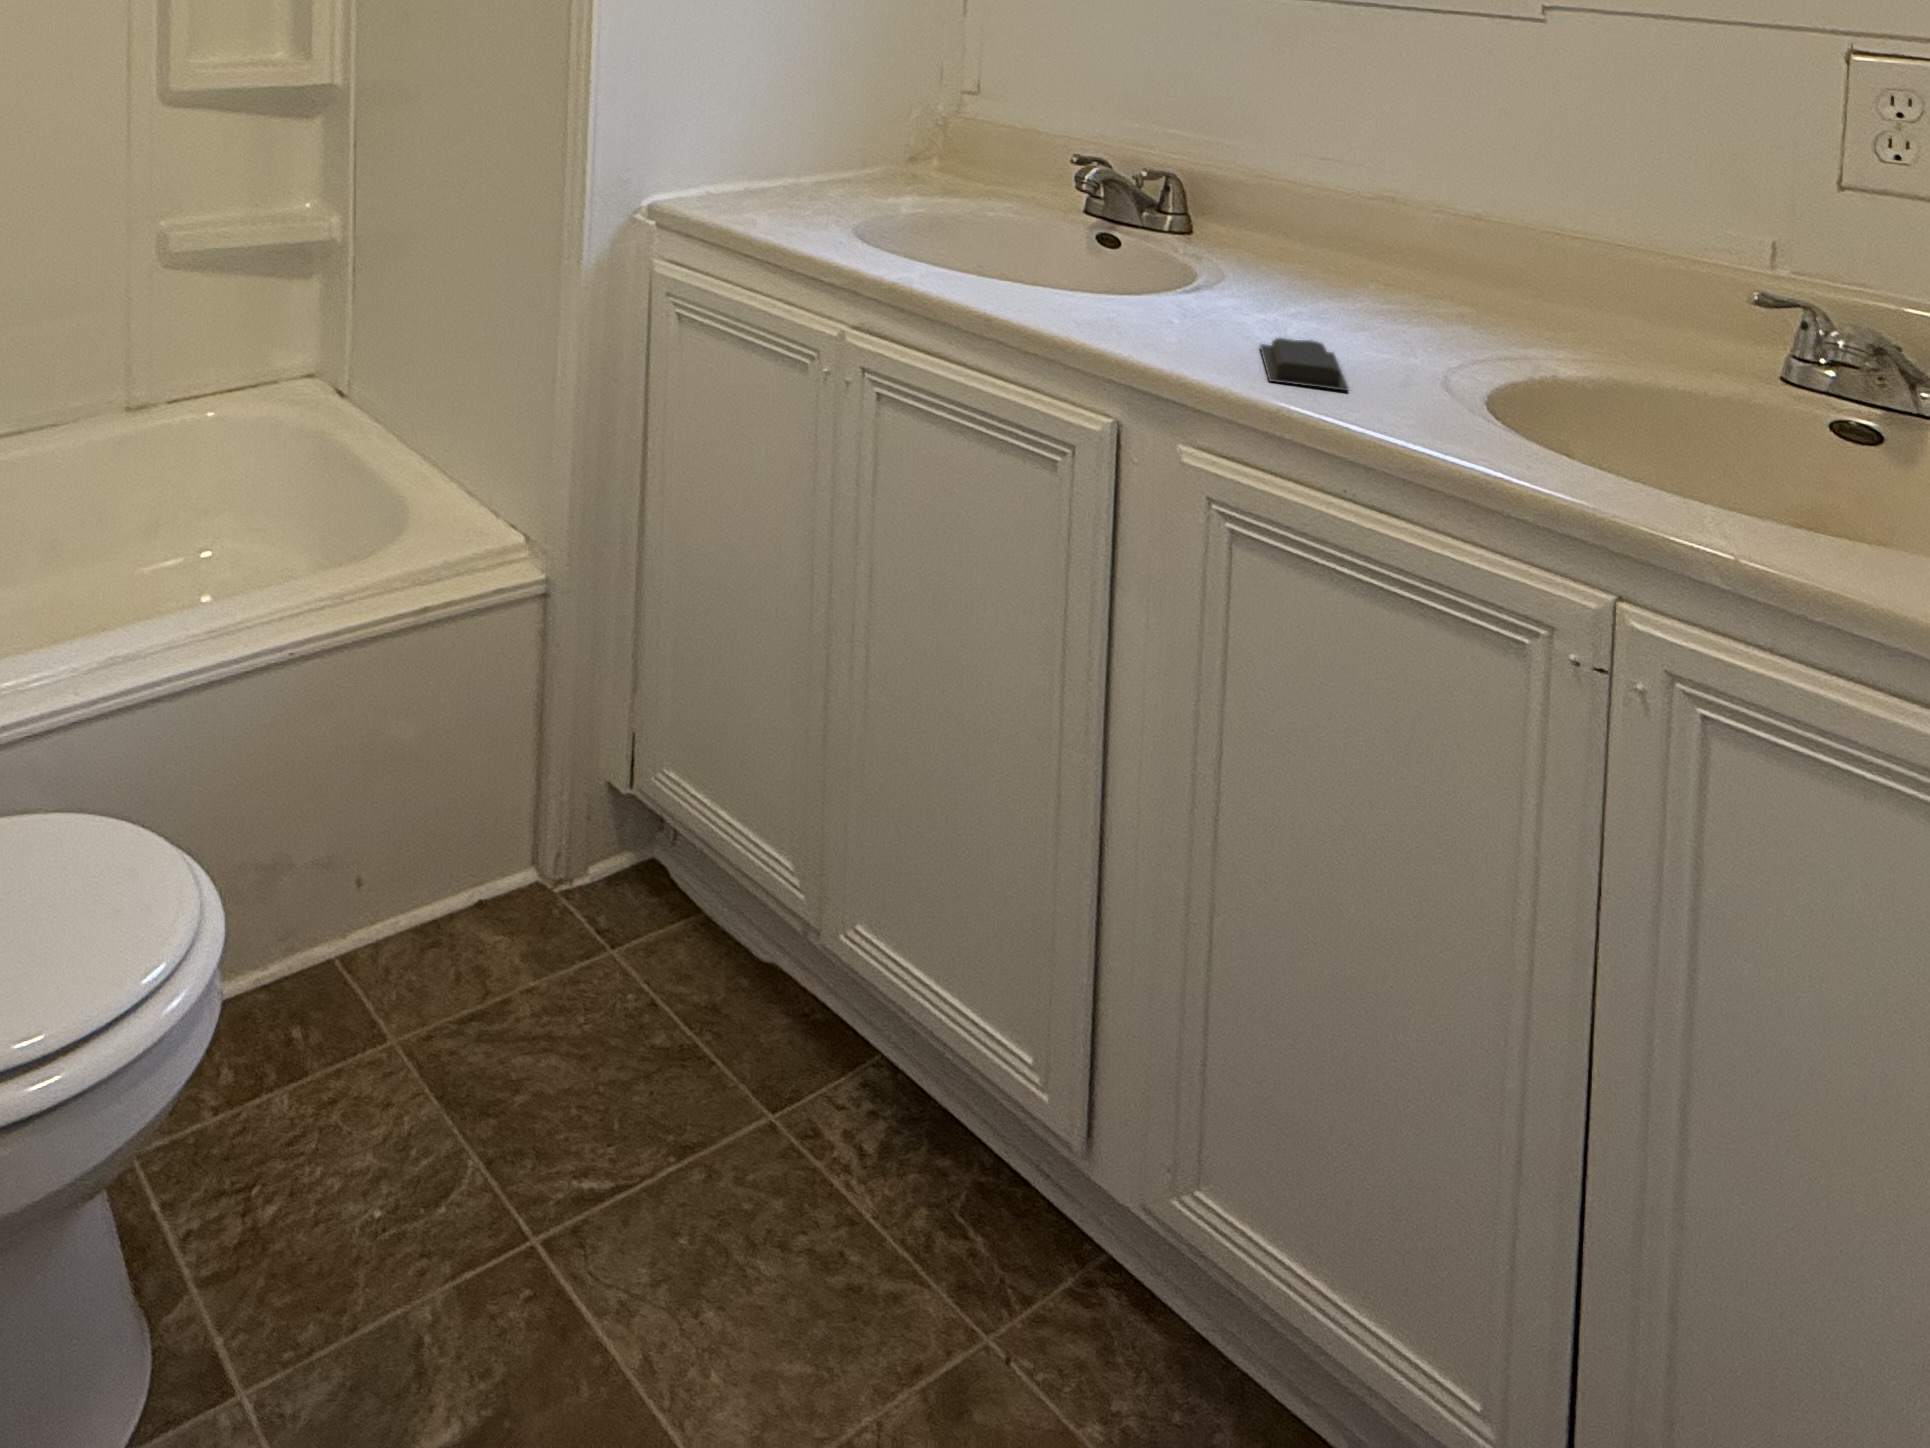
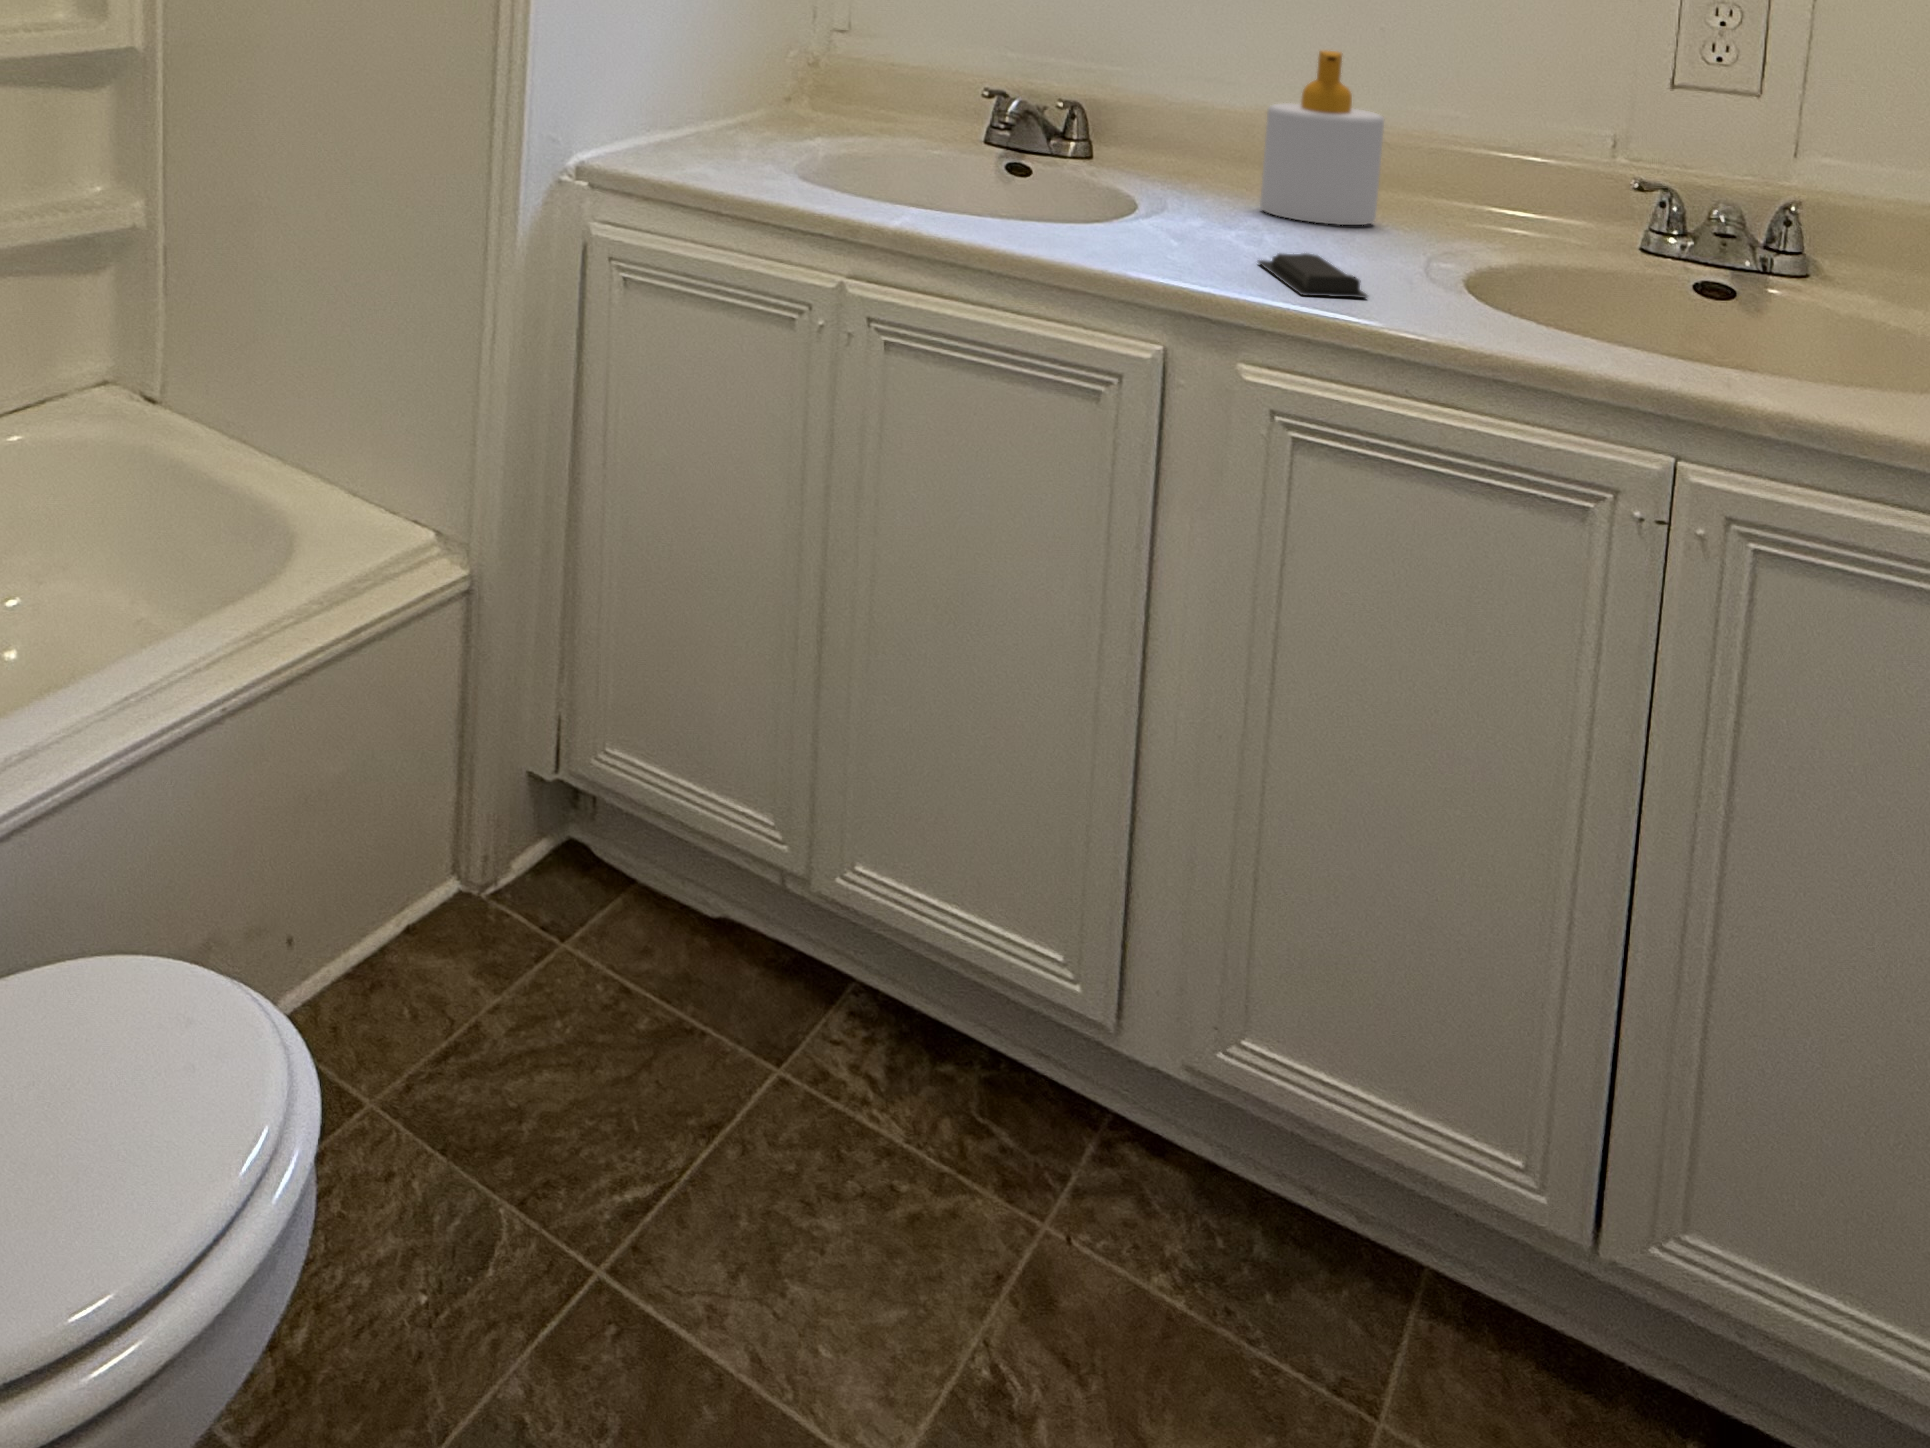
soap bottle: none [1340,126,1477,321] -> present [1260,51,1384,225]

